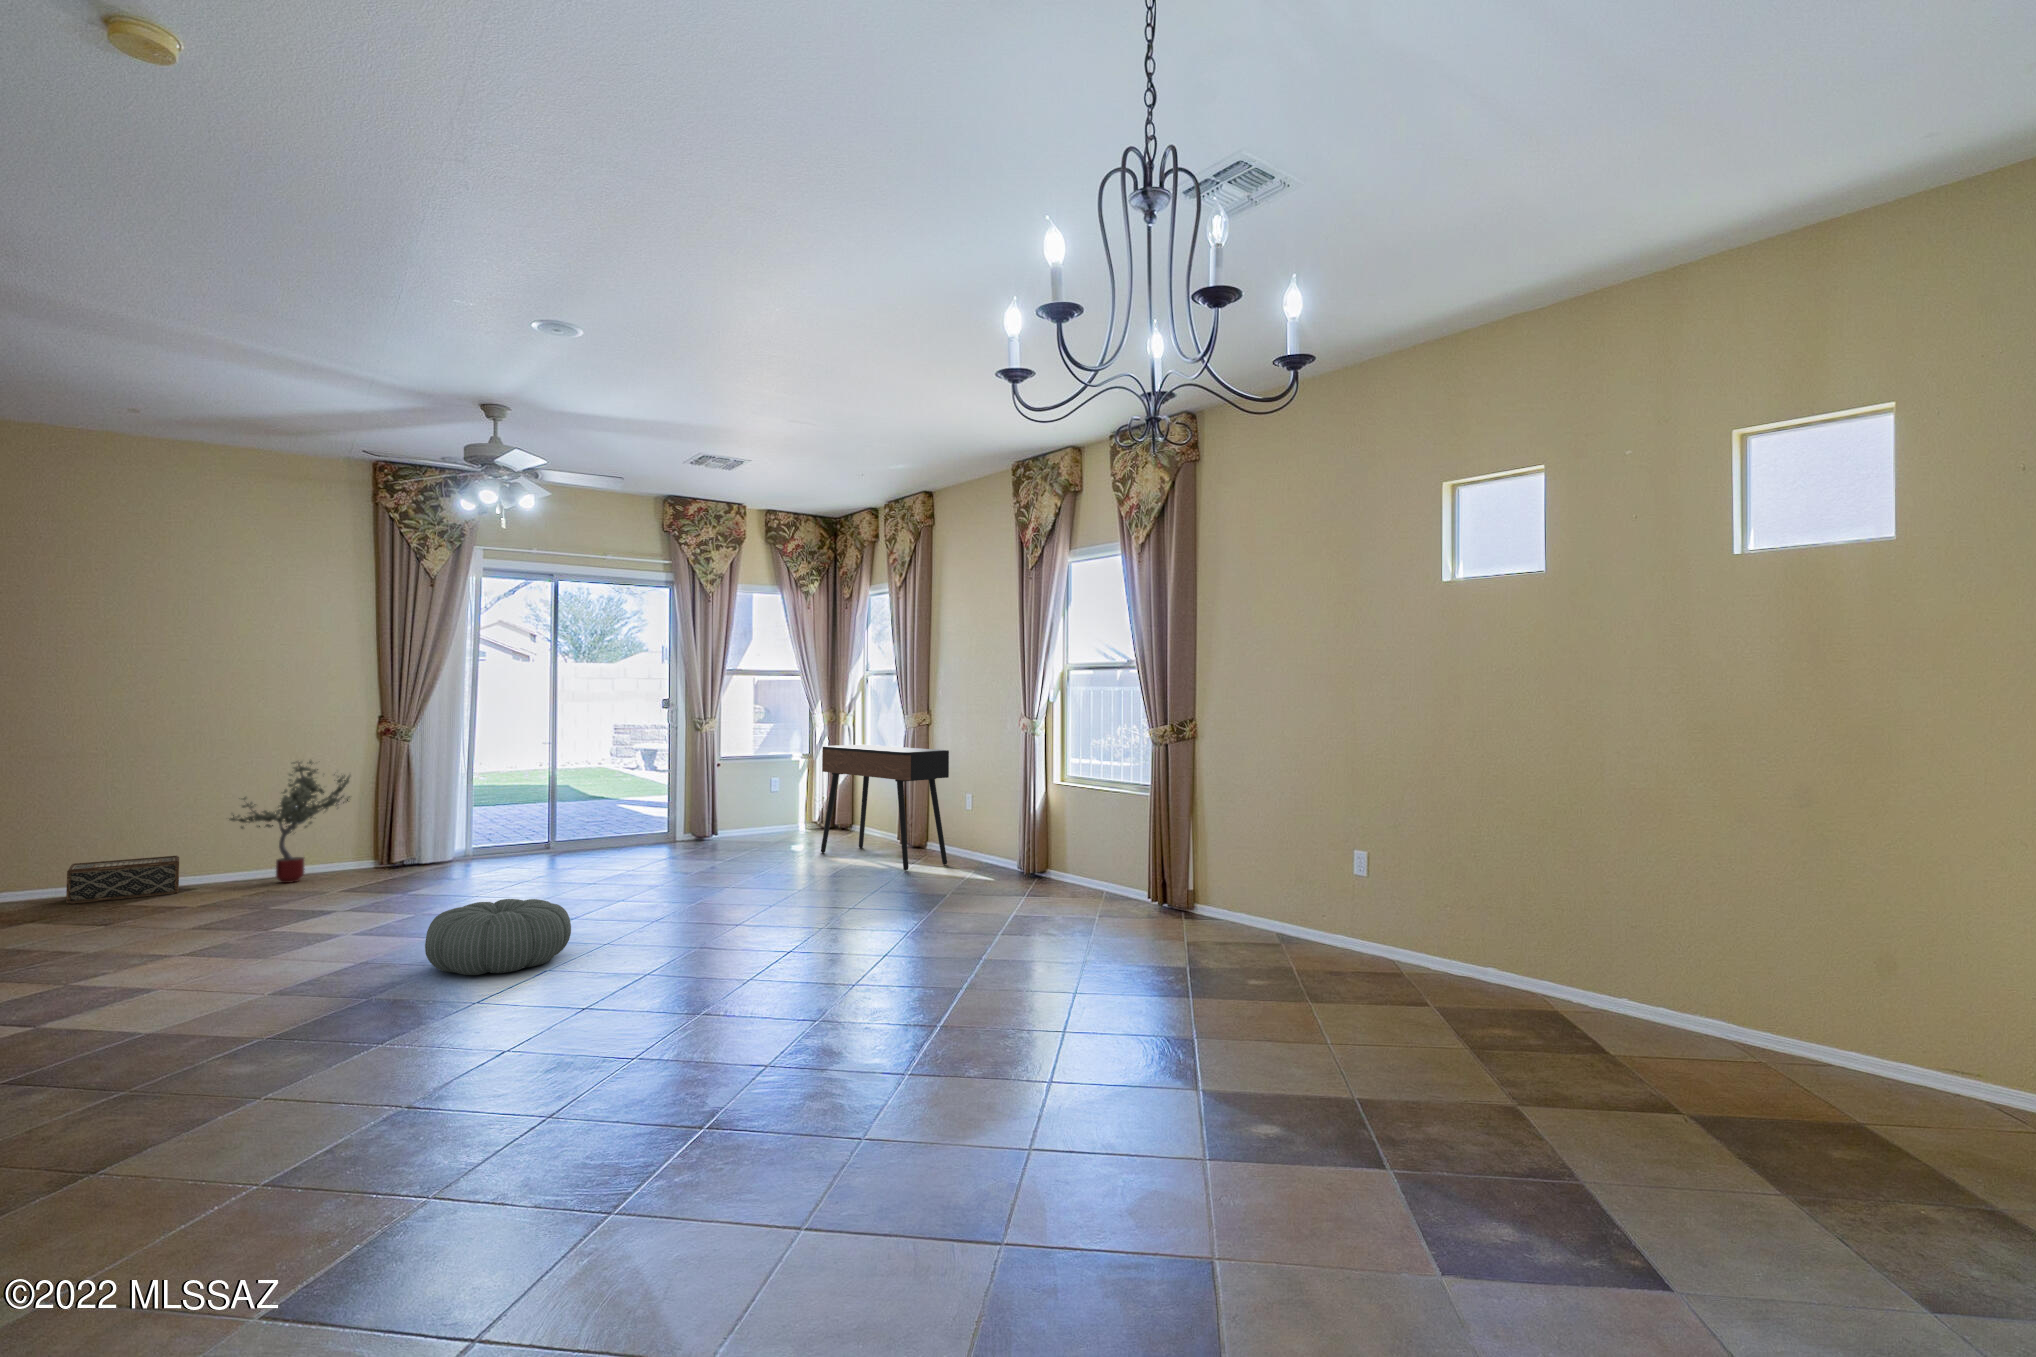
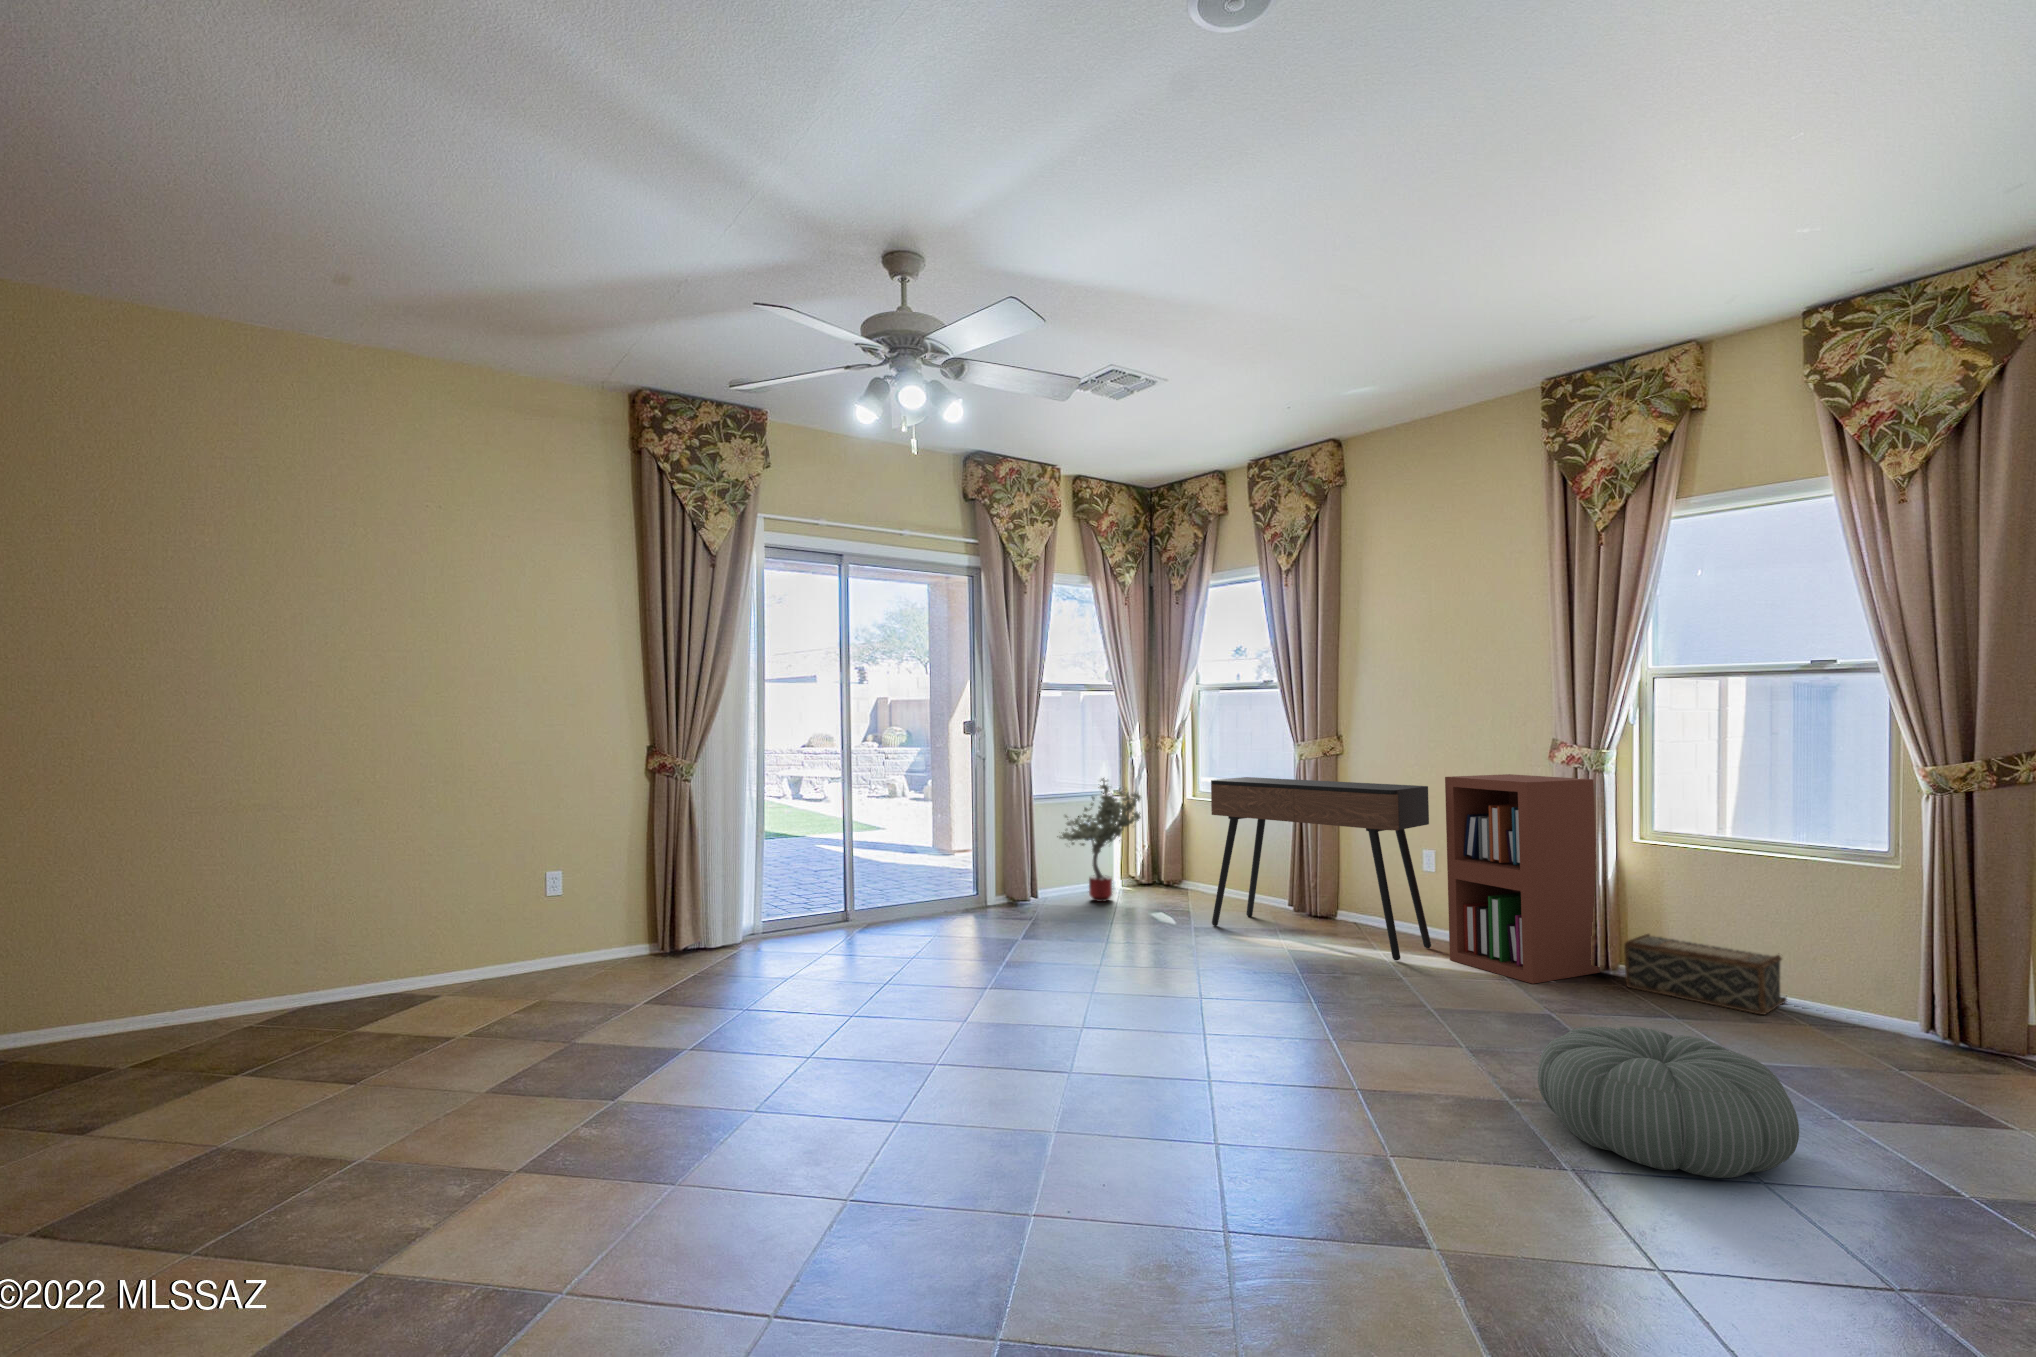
bookshelf: none [944,742,1029,882] -> present [1445,774,1600,984]
potted tree: present [229,761,350,883] -> present [1057,778,1141,902]
woven basket: present [66,856,179,904] -> present [1624,934,1787,1015]
pouf: present [425,899,571,975] -> present [1538,1027,1799,1178]

